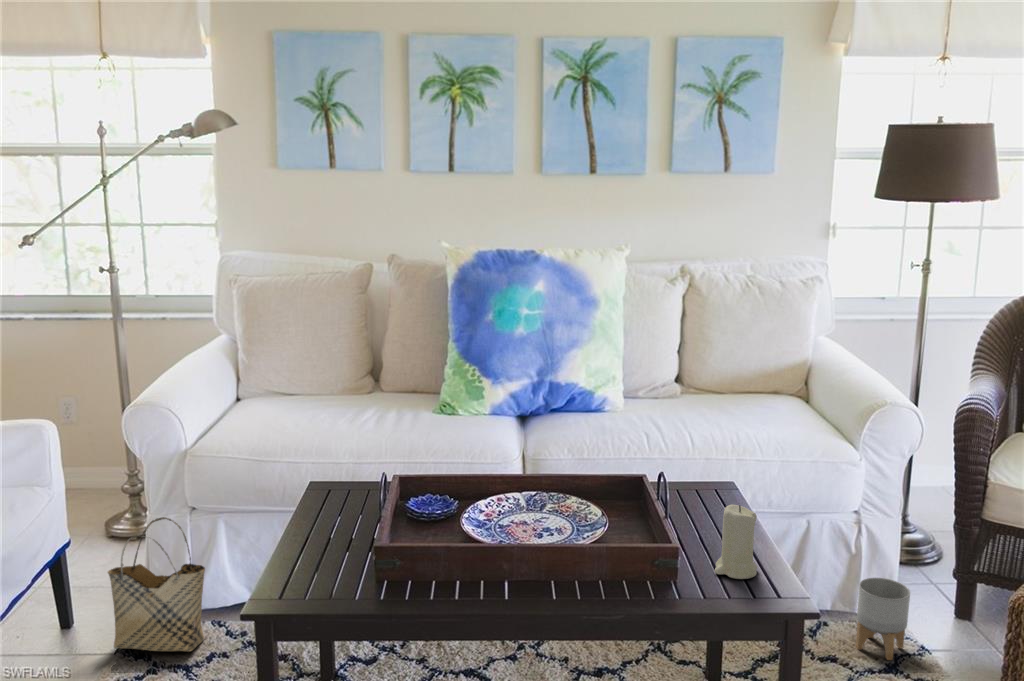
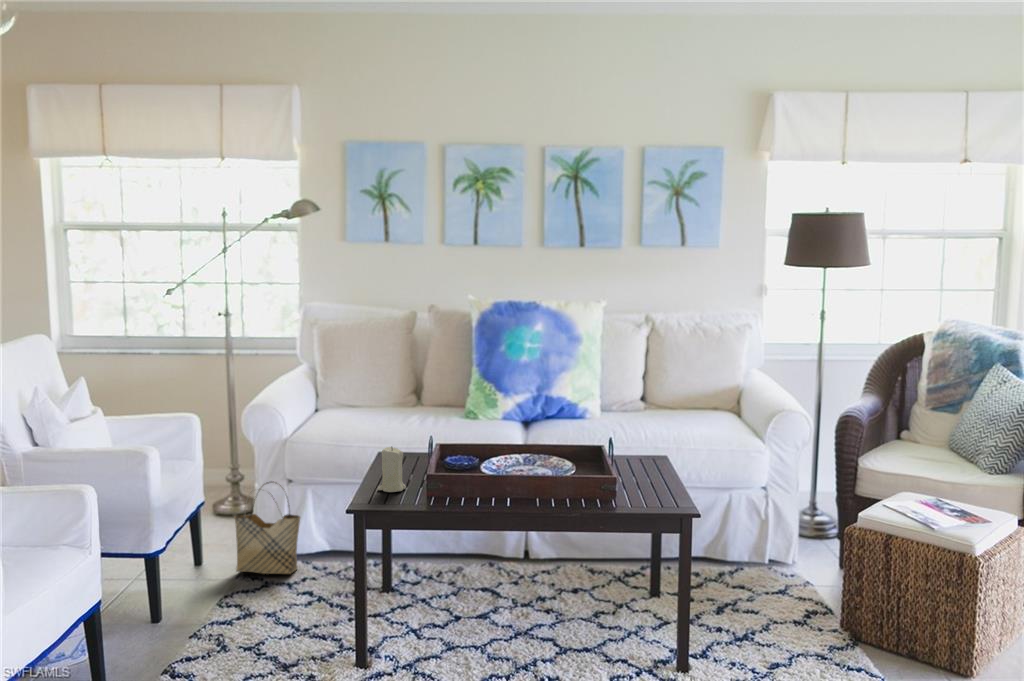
candle: present [715,505,757,579] -> present [378,447,406,492]
planter: present [856,578,910,660] -> none [760,531,796,587]

